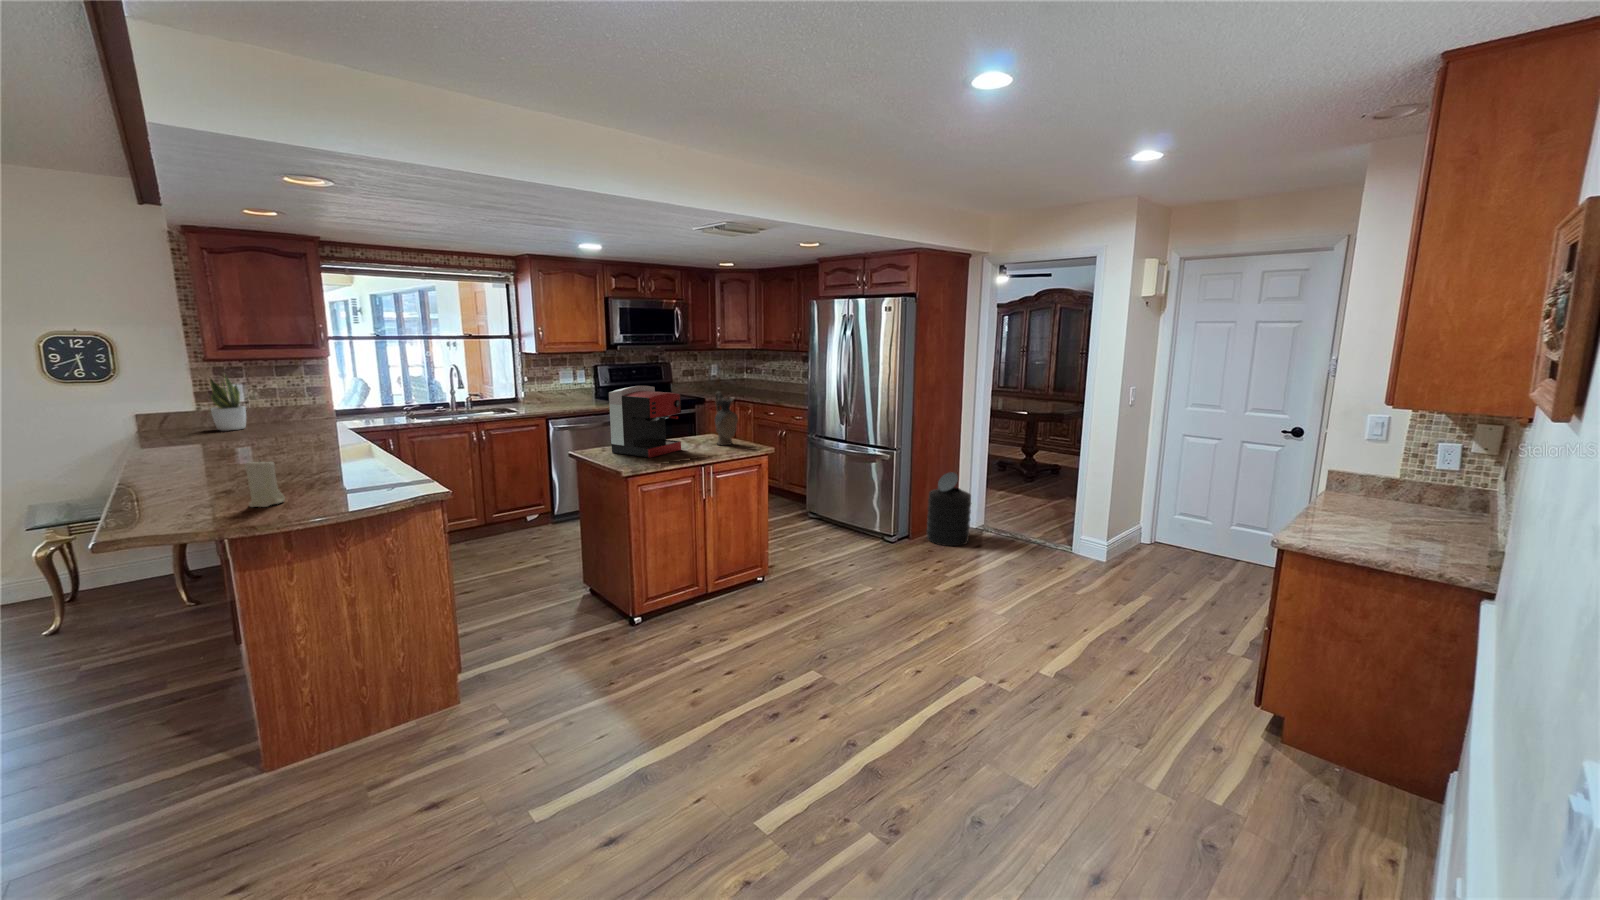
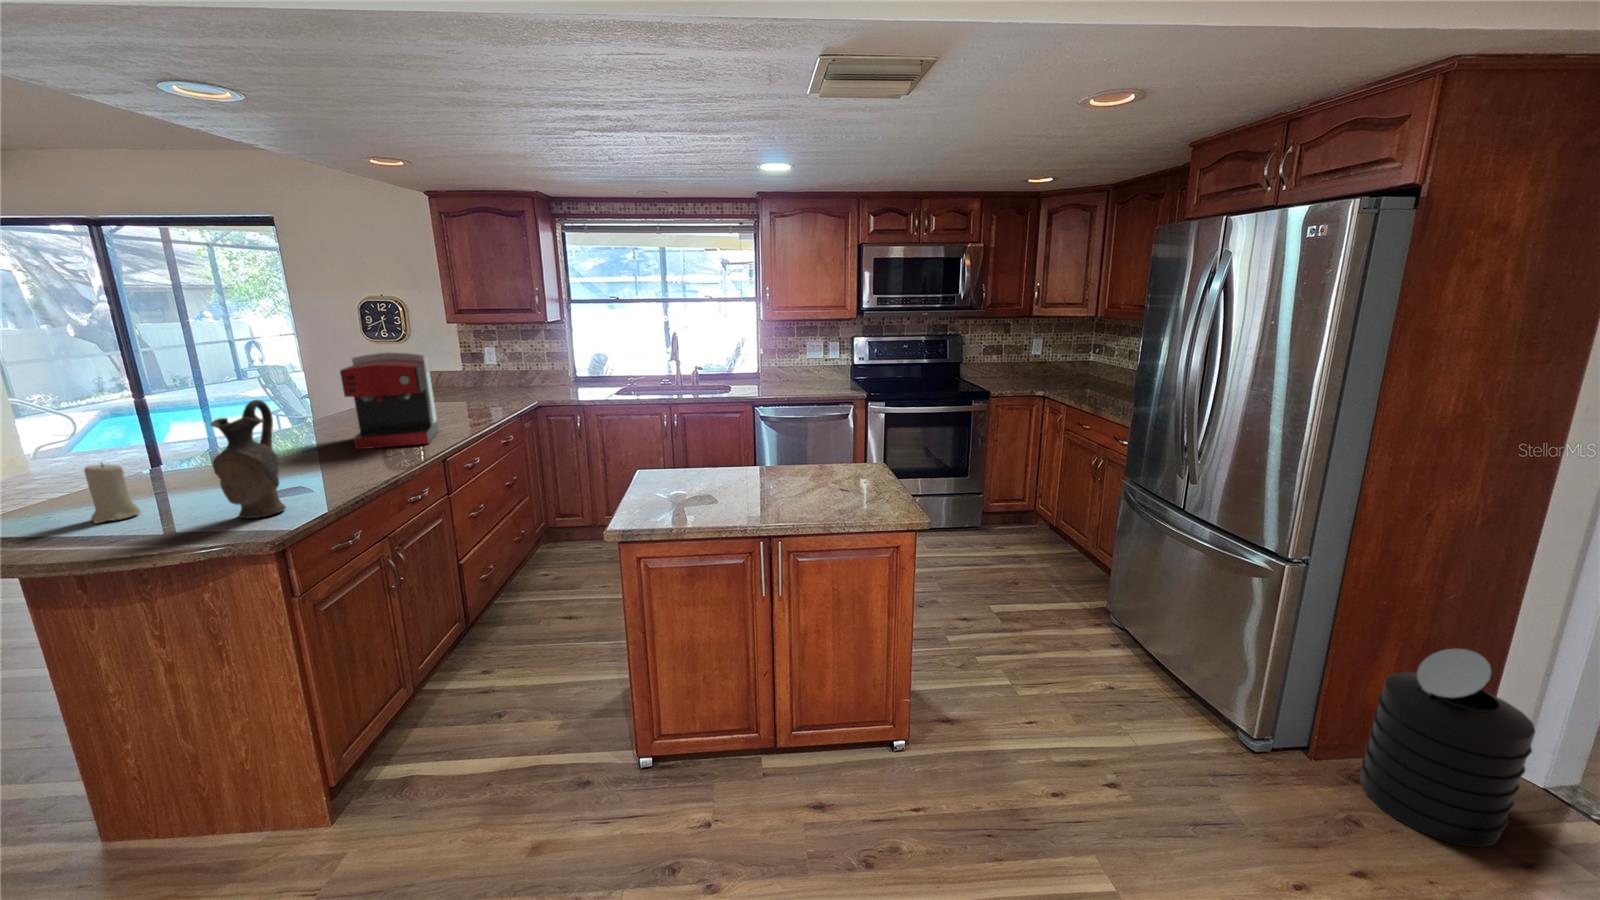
potted plant: present [210,375,246,431] -> none [452,334,485,392]
coffee maker: present [609,386,681,458] -> present [340,353,438,449]
ceramic pitcher: present [715,391,738,445] -> present [211,400,286,518]

